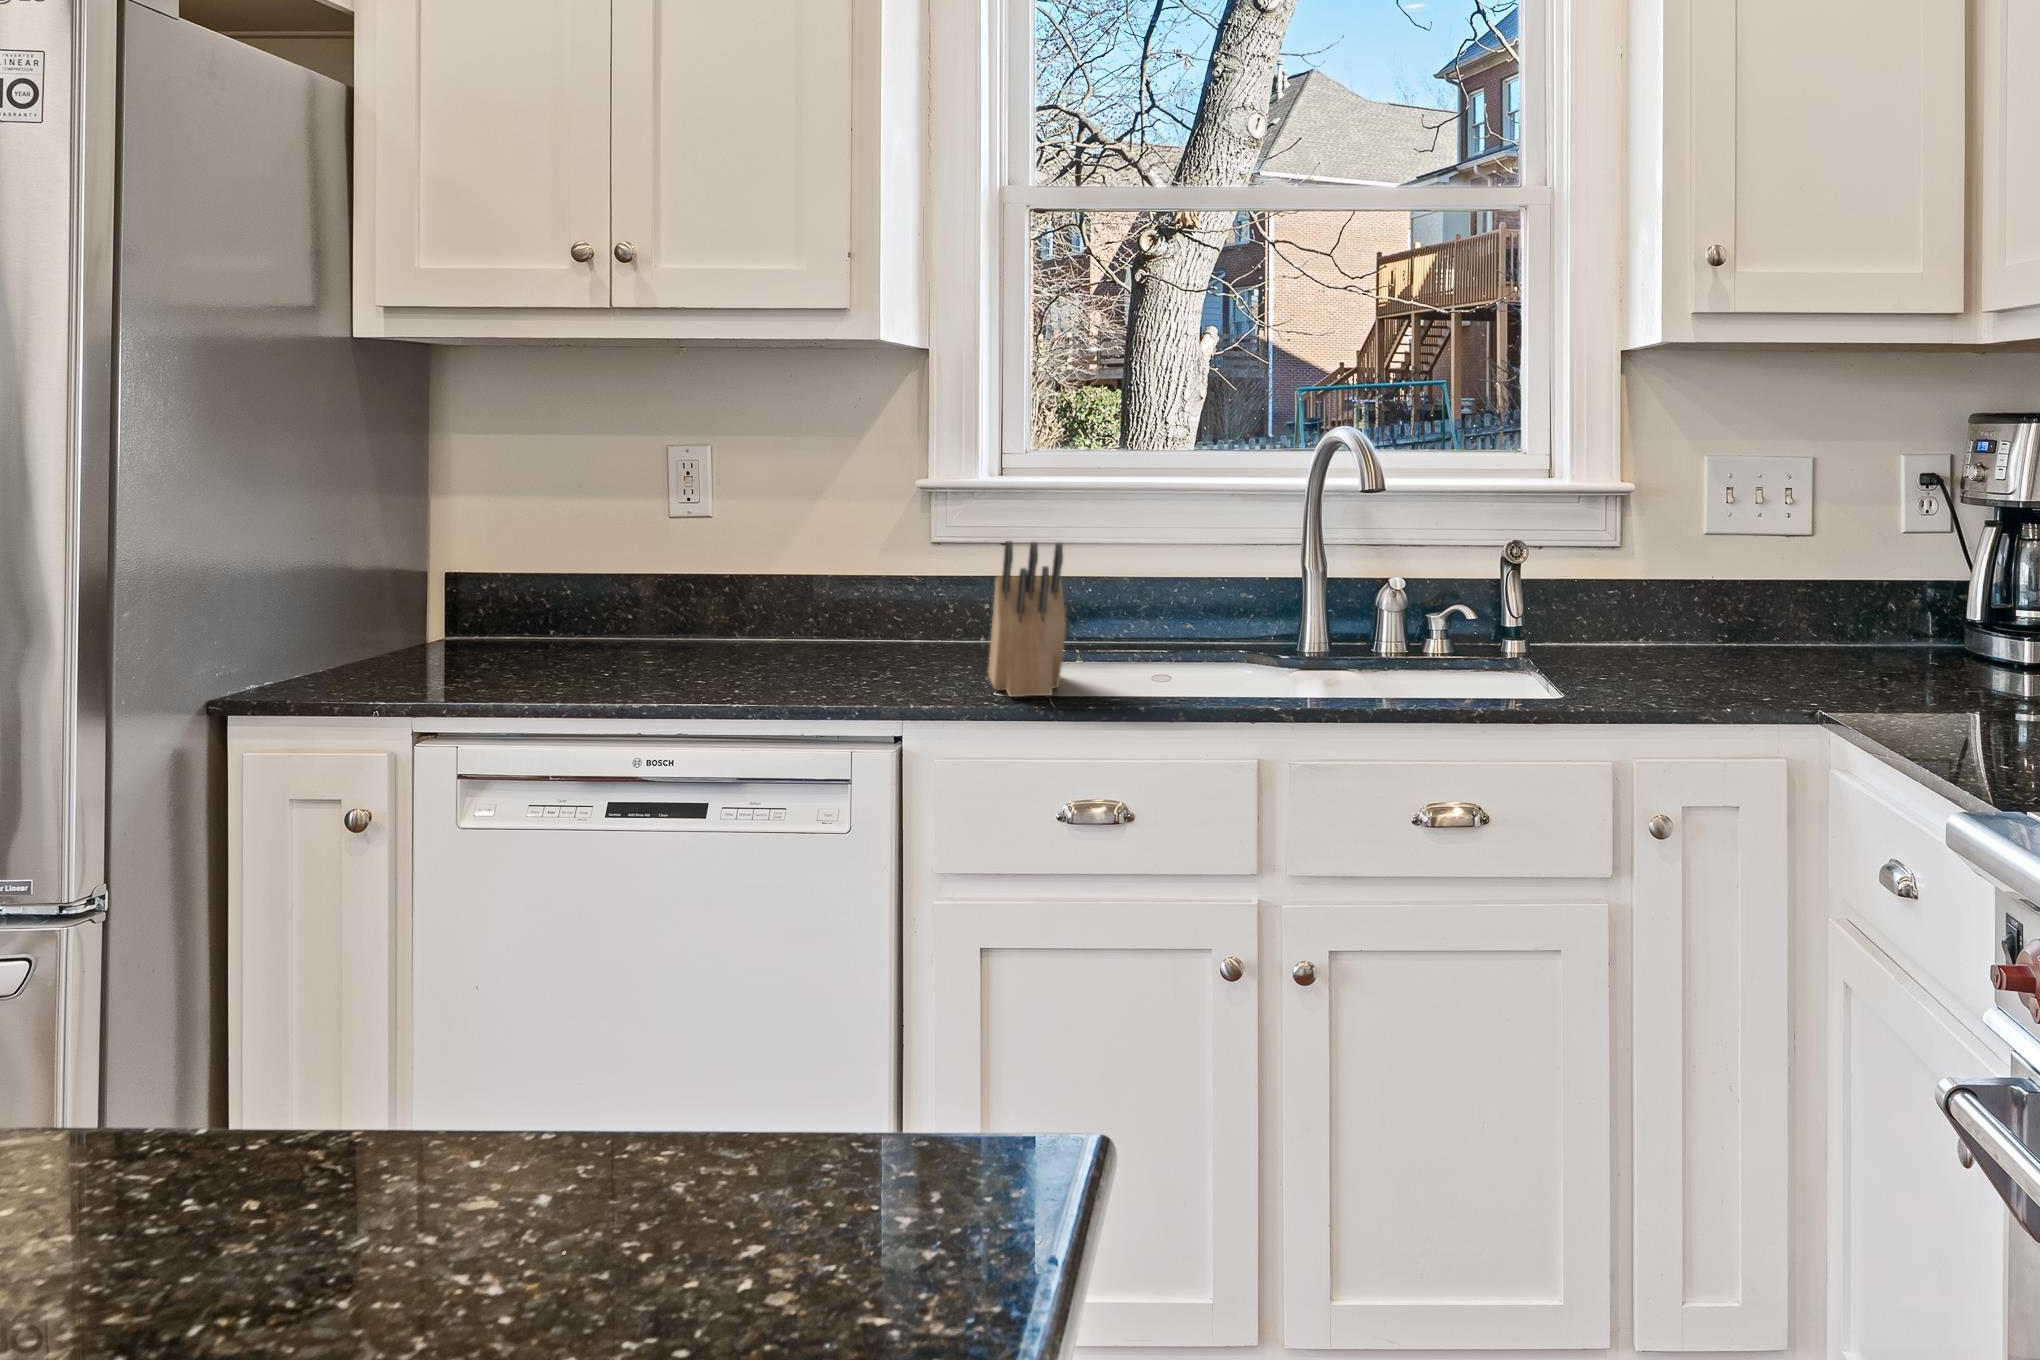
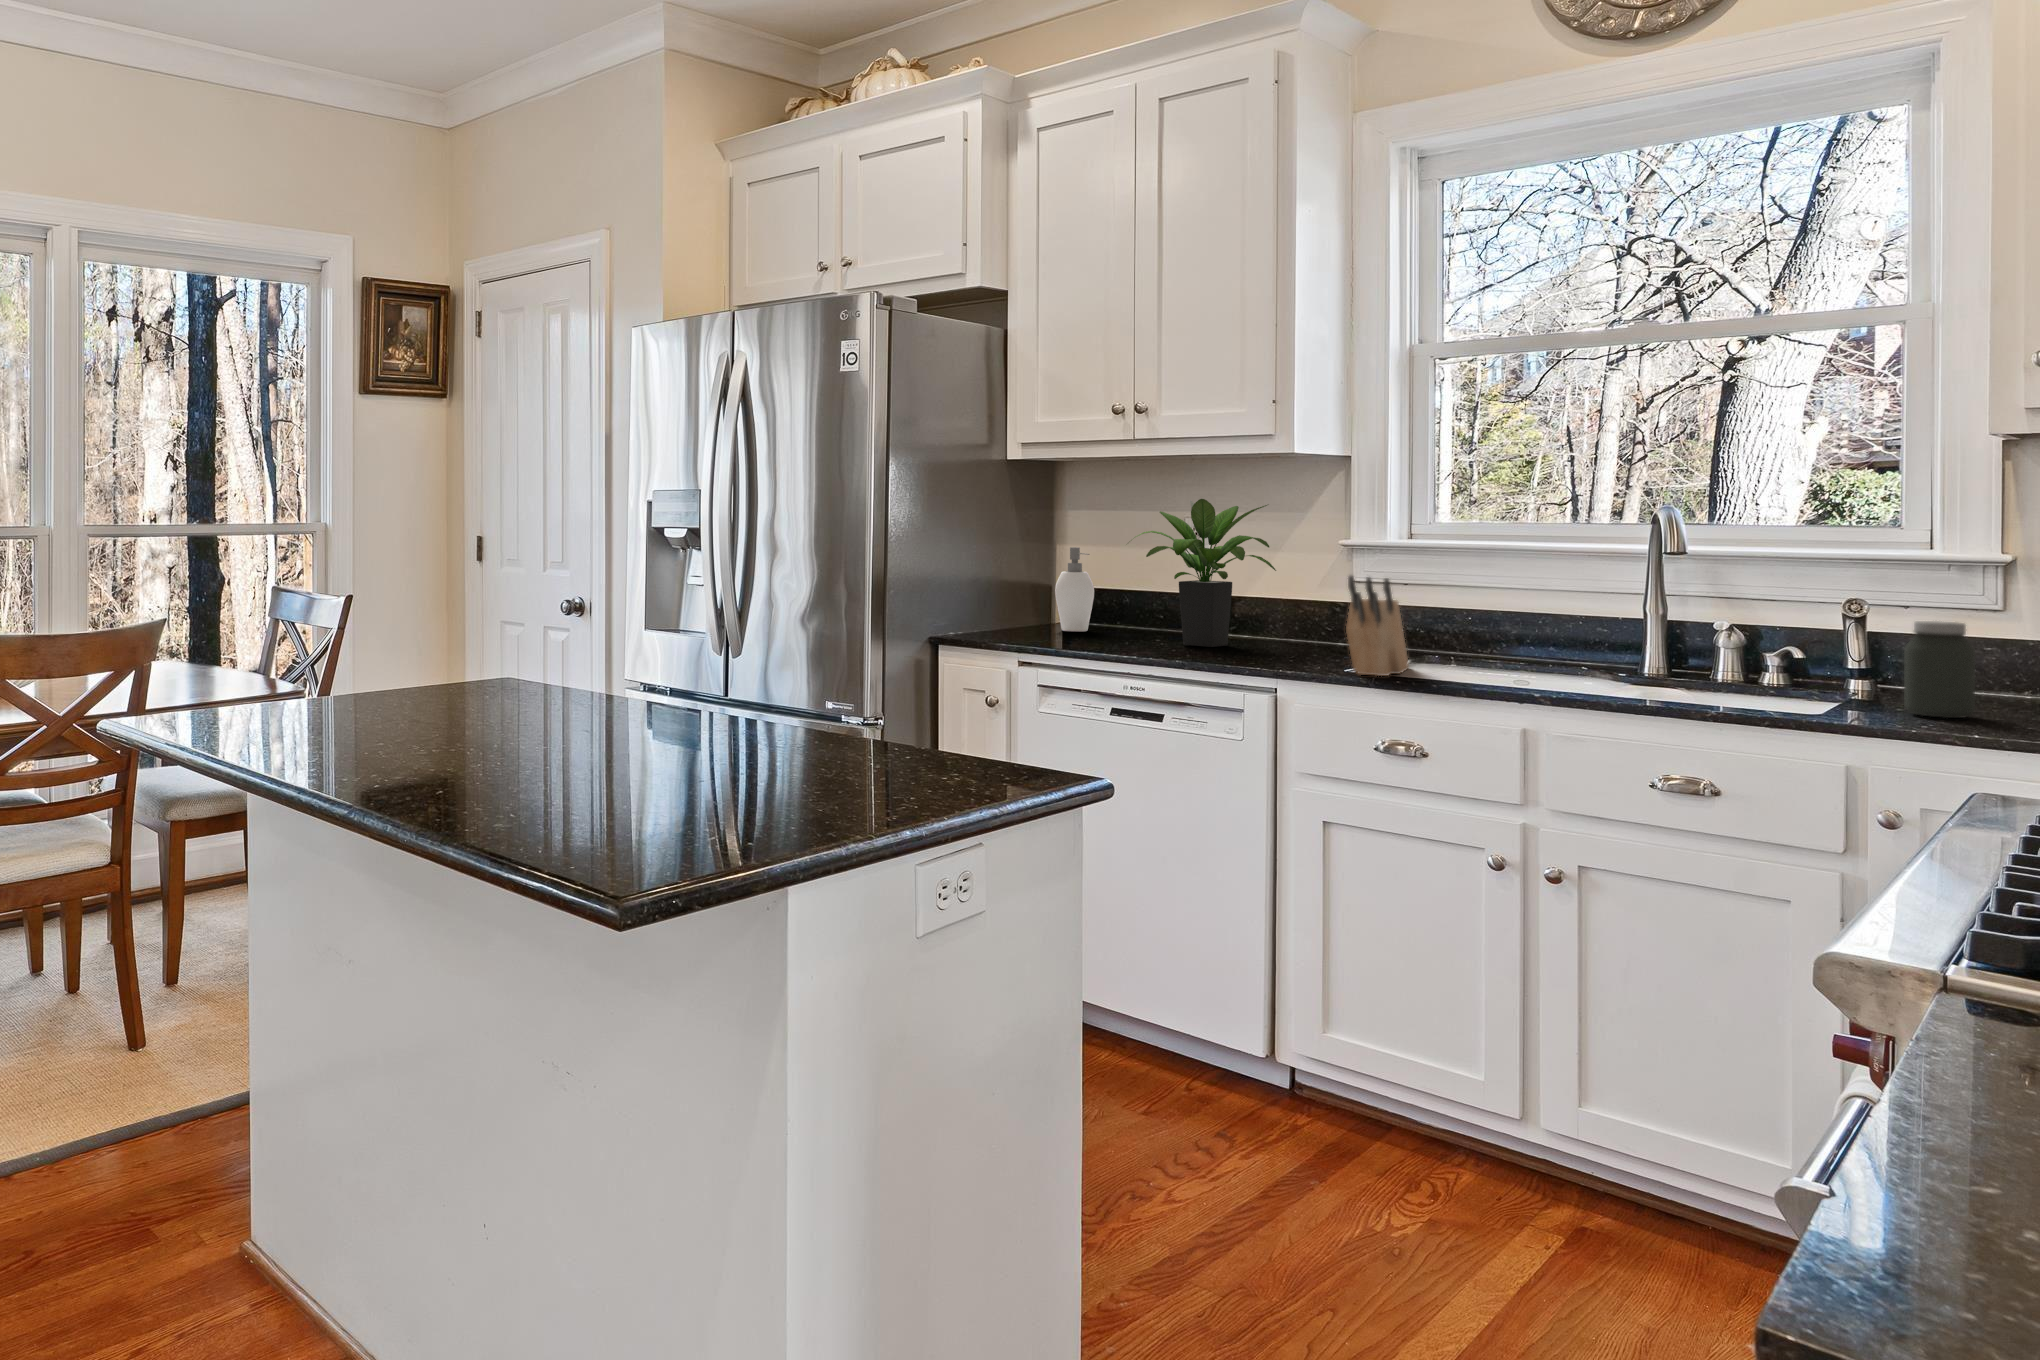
potted plant: none [591,415,833,663] -> present [1134,499,1276,647]
soap dispenser: none [437,499,510,651] -> present [1055,547,1094,631]
jar: none [1612,568,1675,685] -> present [1904,621,1975,718]

